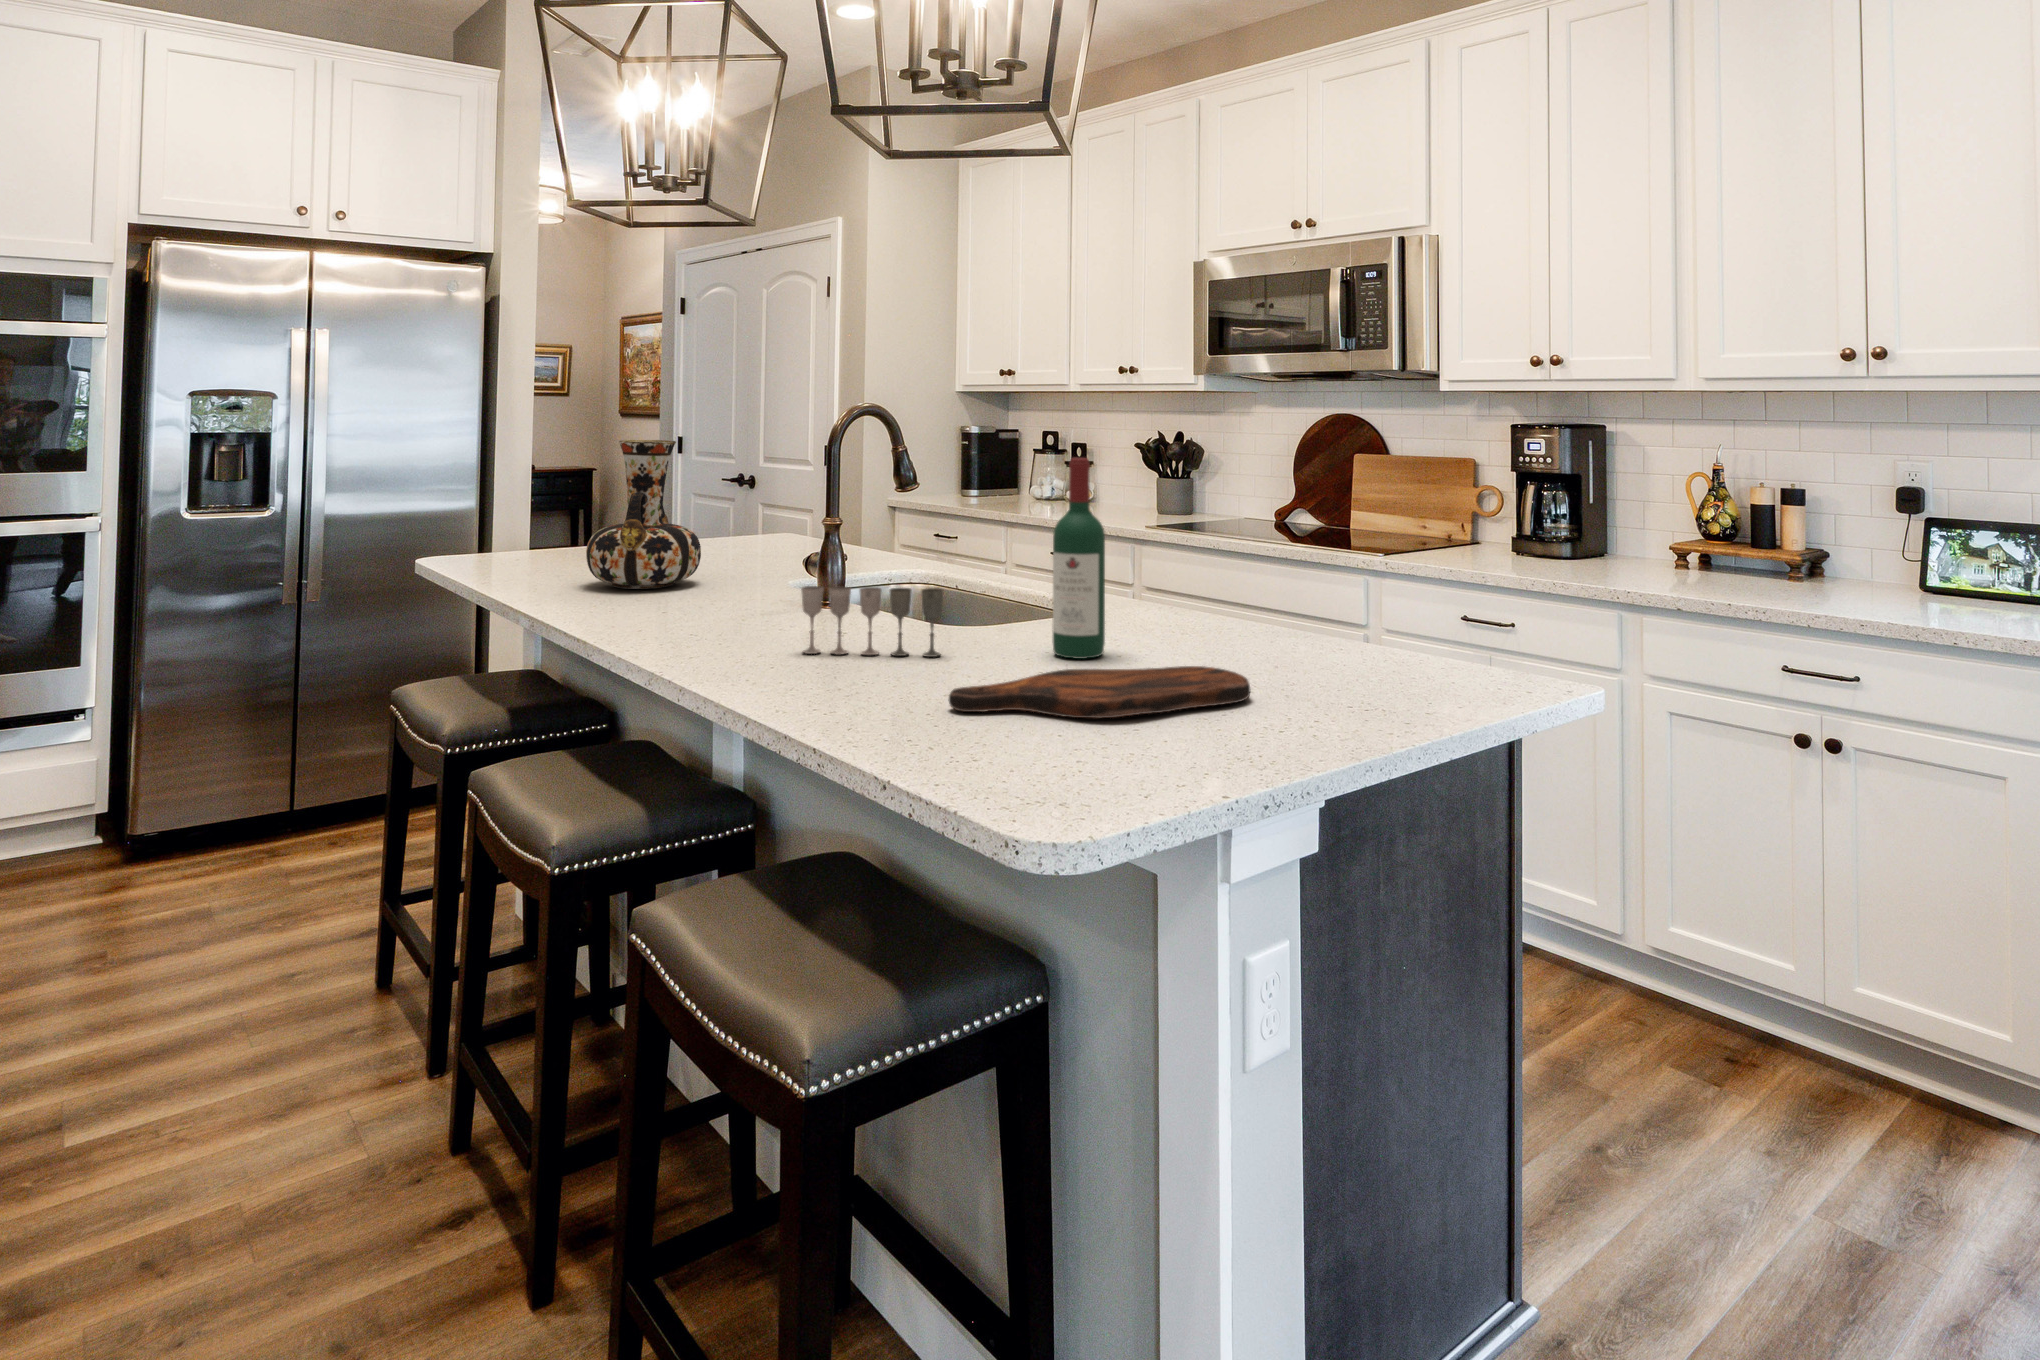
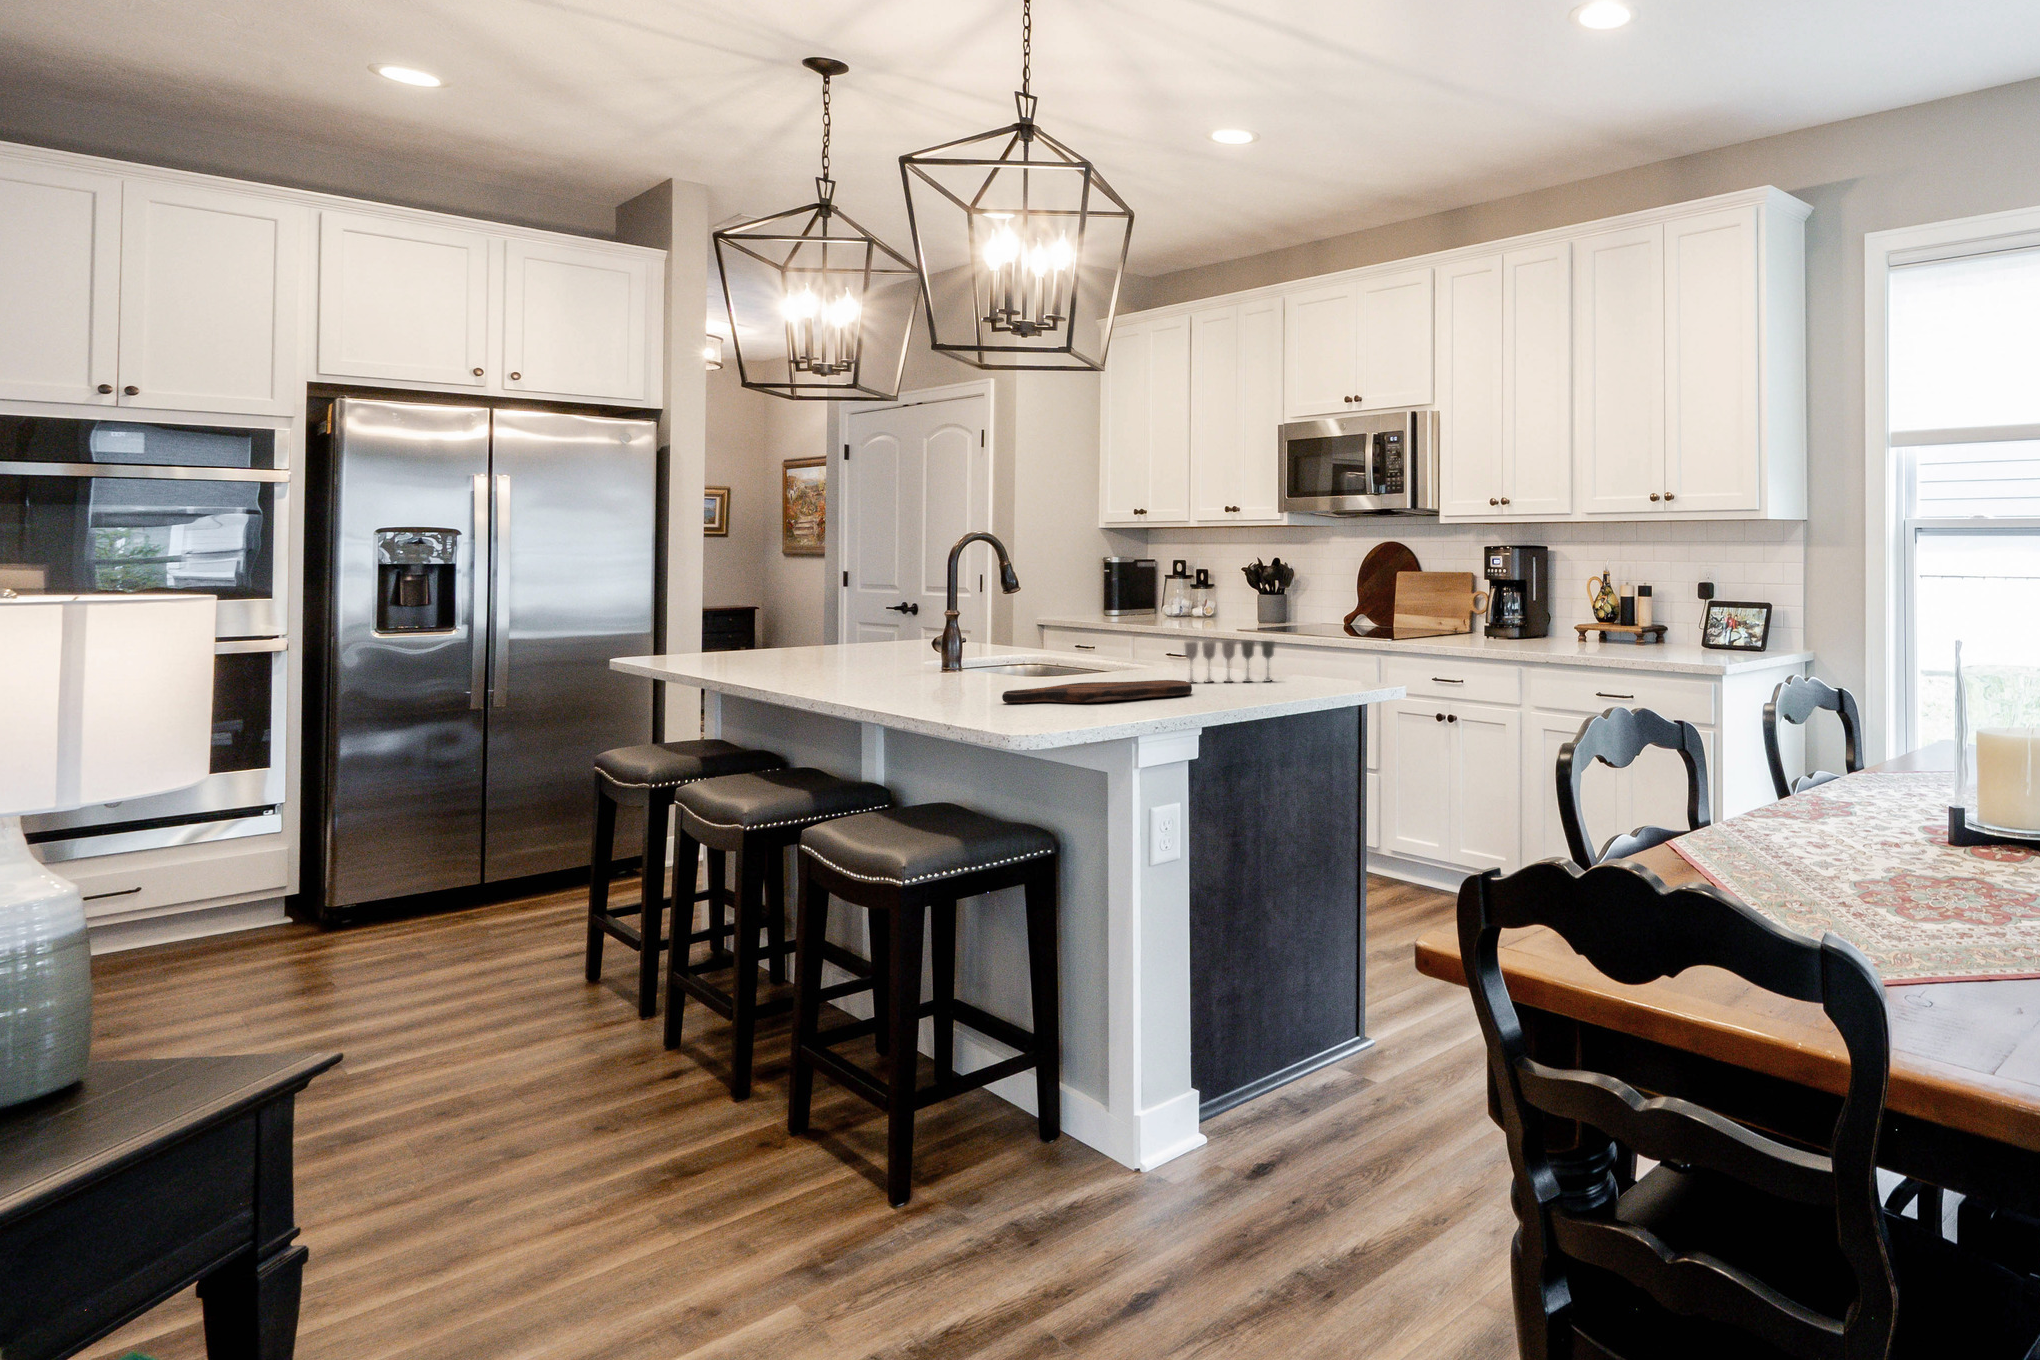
vase: present [586,440,701,589] -> none [761,559,853,667]
wine bottle: present [1053,458,1105,659] -> none [1089,560,1123,685]
wine glass: present [801,586,943,657] -> present [1185,641,1275,682]

